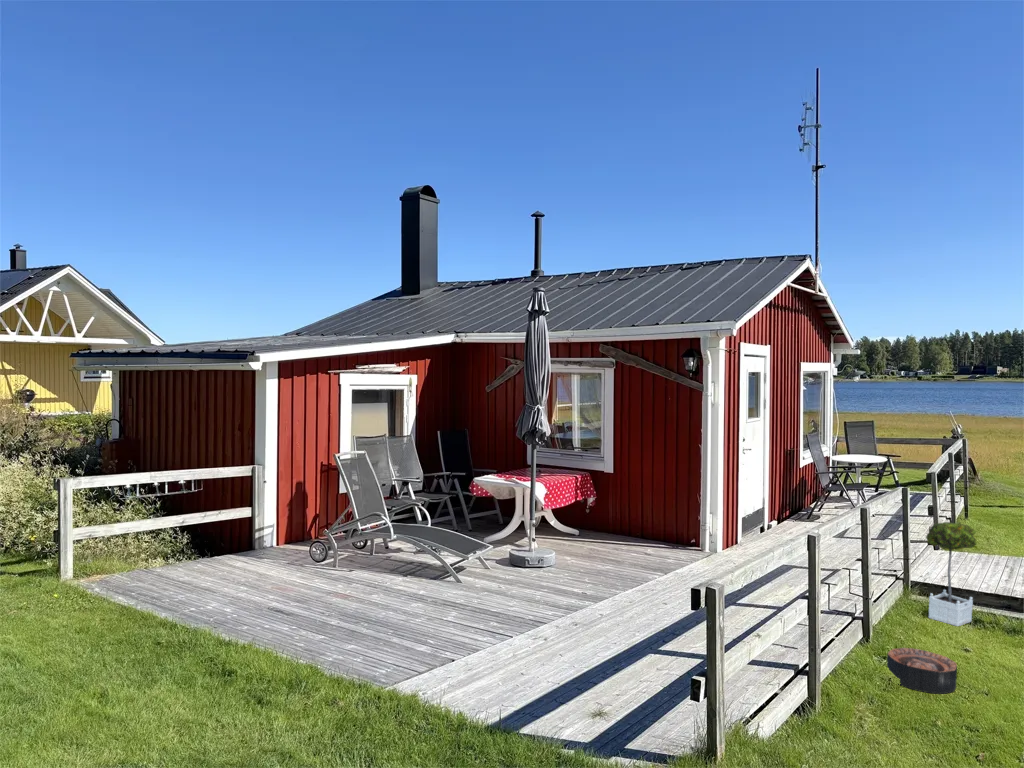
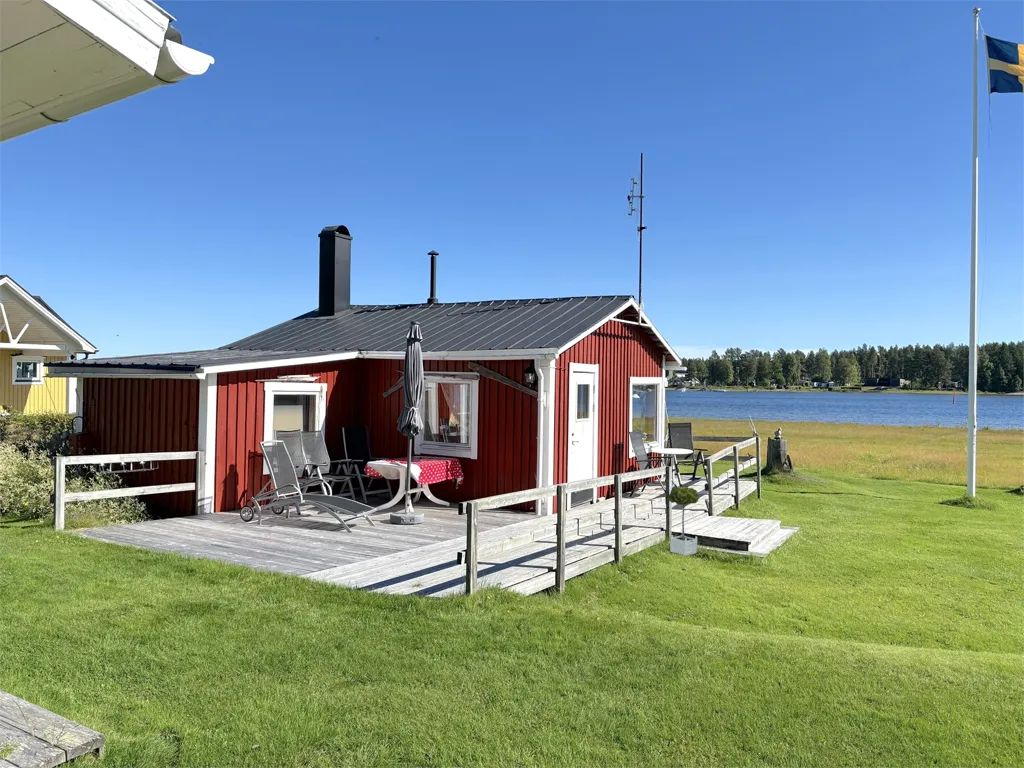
basket: present [887,648,957,694] -> none [617,562,656,585]

